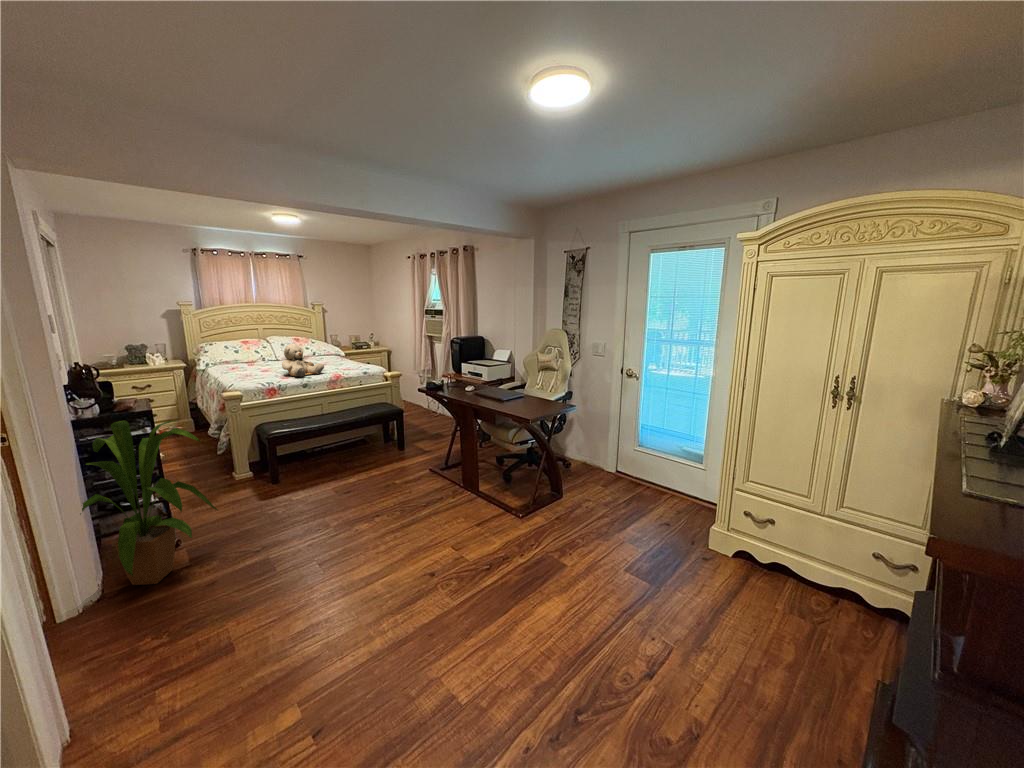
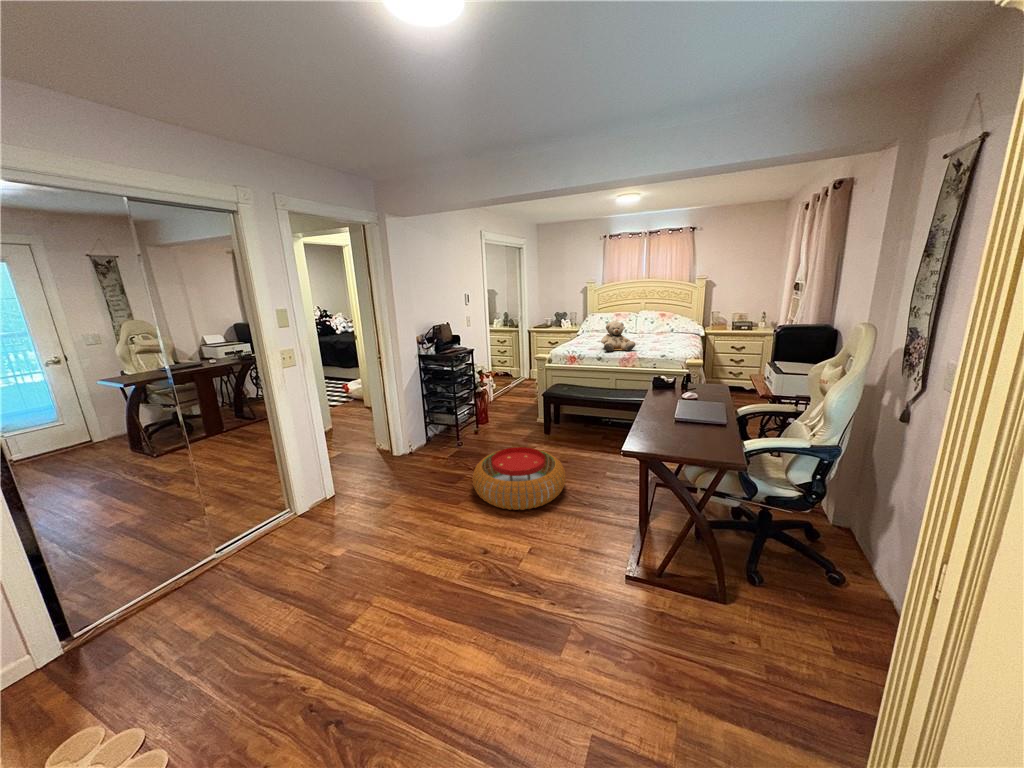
house plant: present [80,421,217,585] -> none [398,364,464,458]
pouf: none [297,481,414,556] -> present [473,447,566,510]

